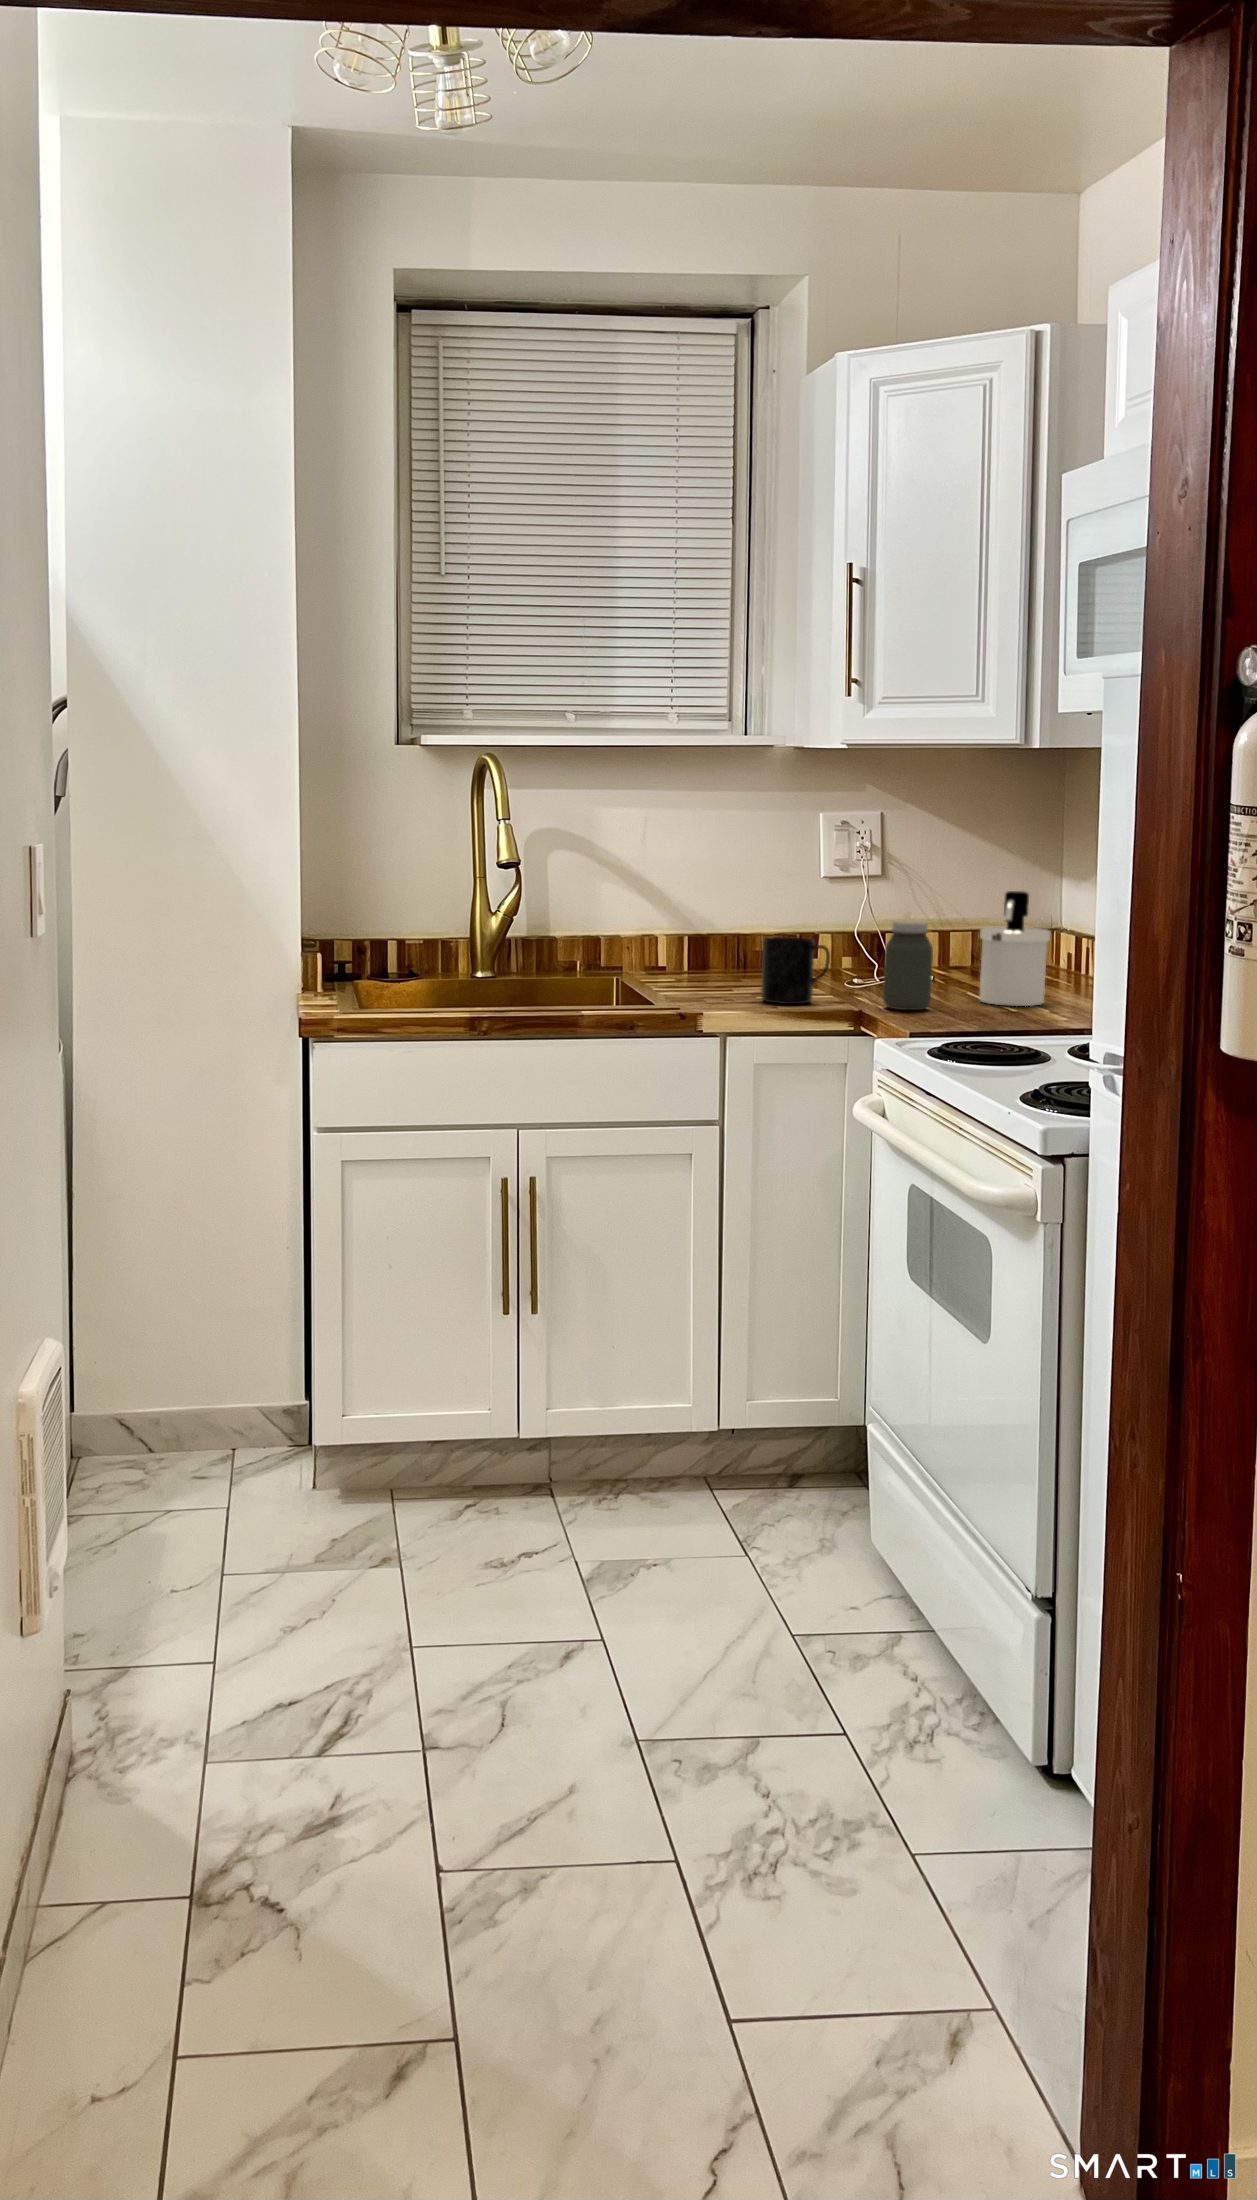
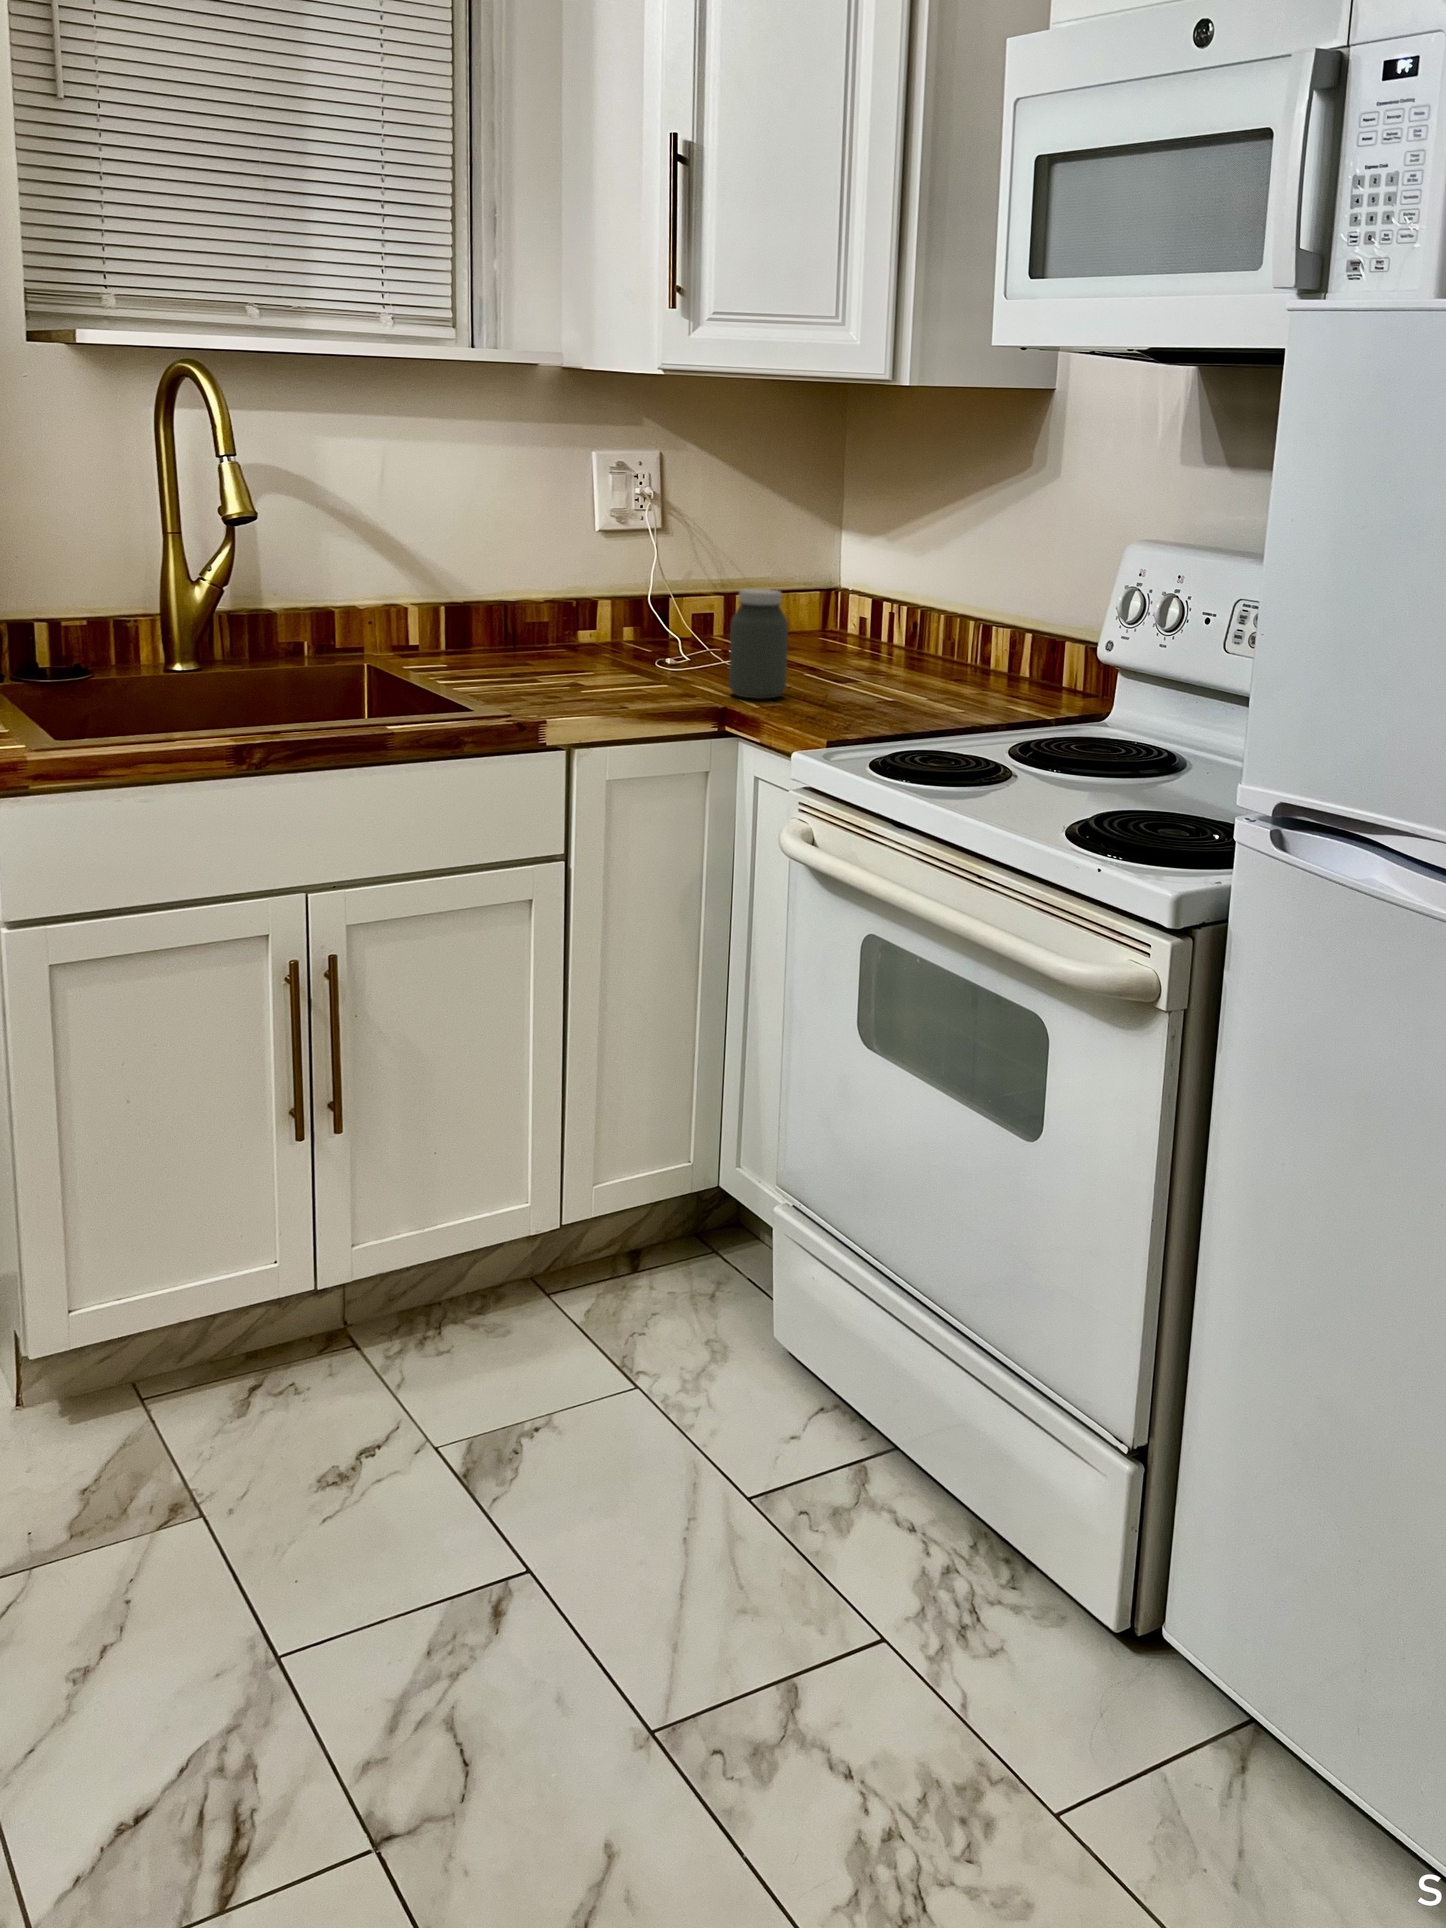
soap dispenser: present [980,891,1050,1006] -> none [817,547,897,683]
mug: present [761,937,830,1004] -> none [578,611,663,697]

